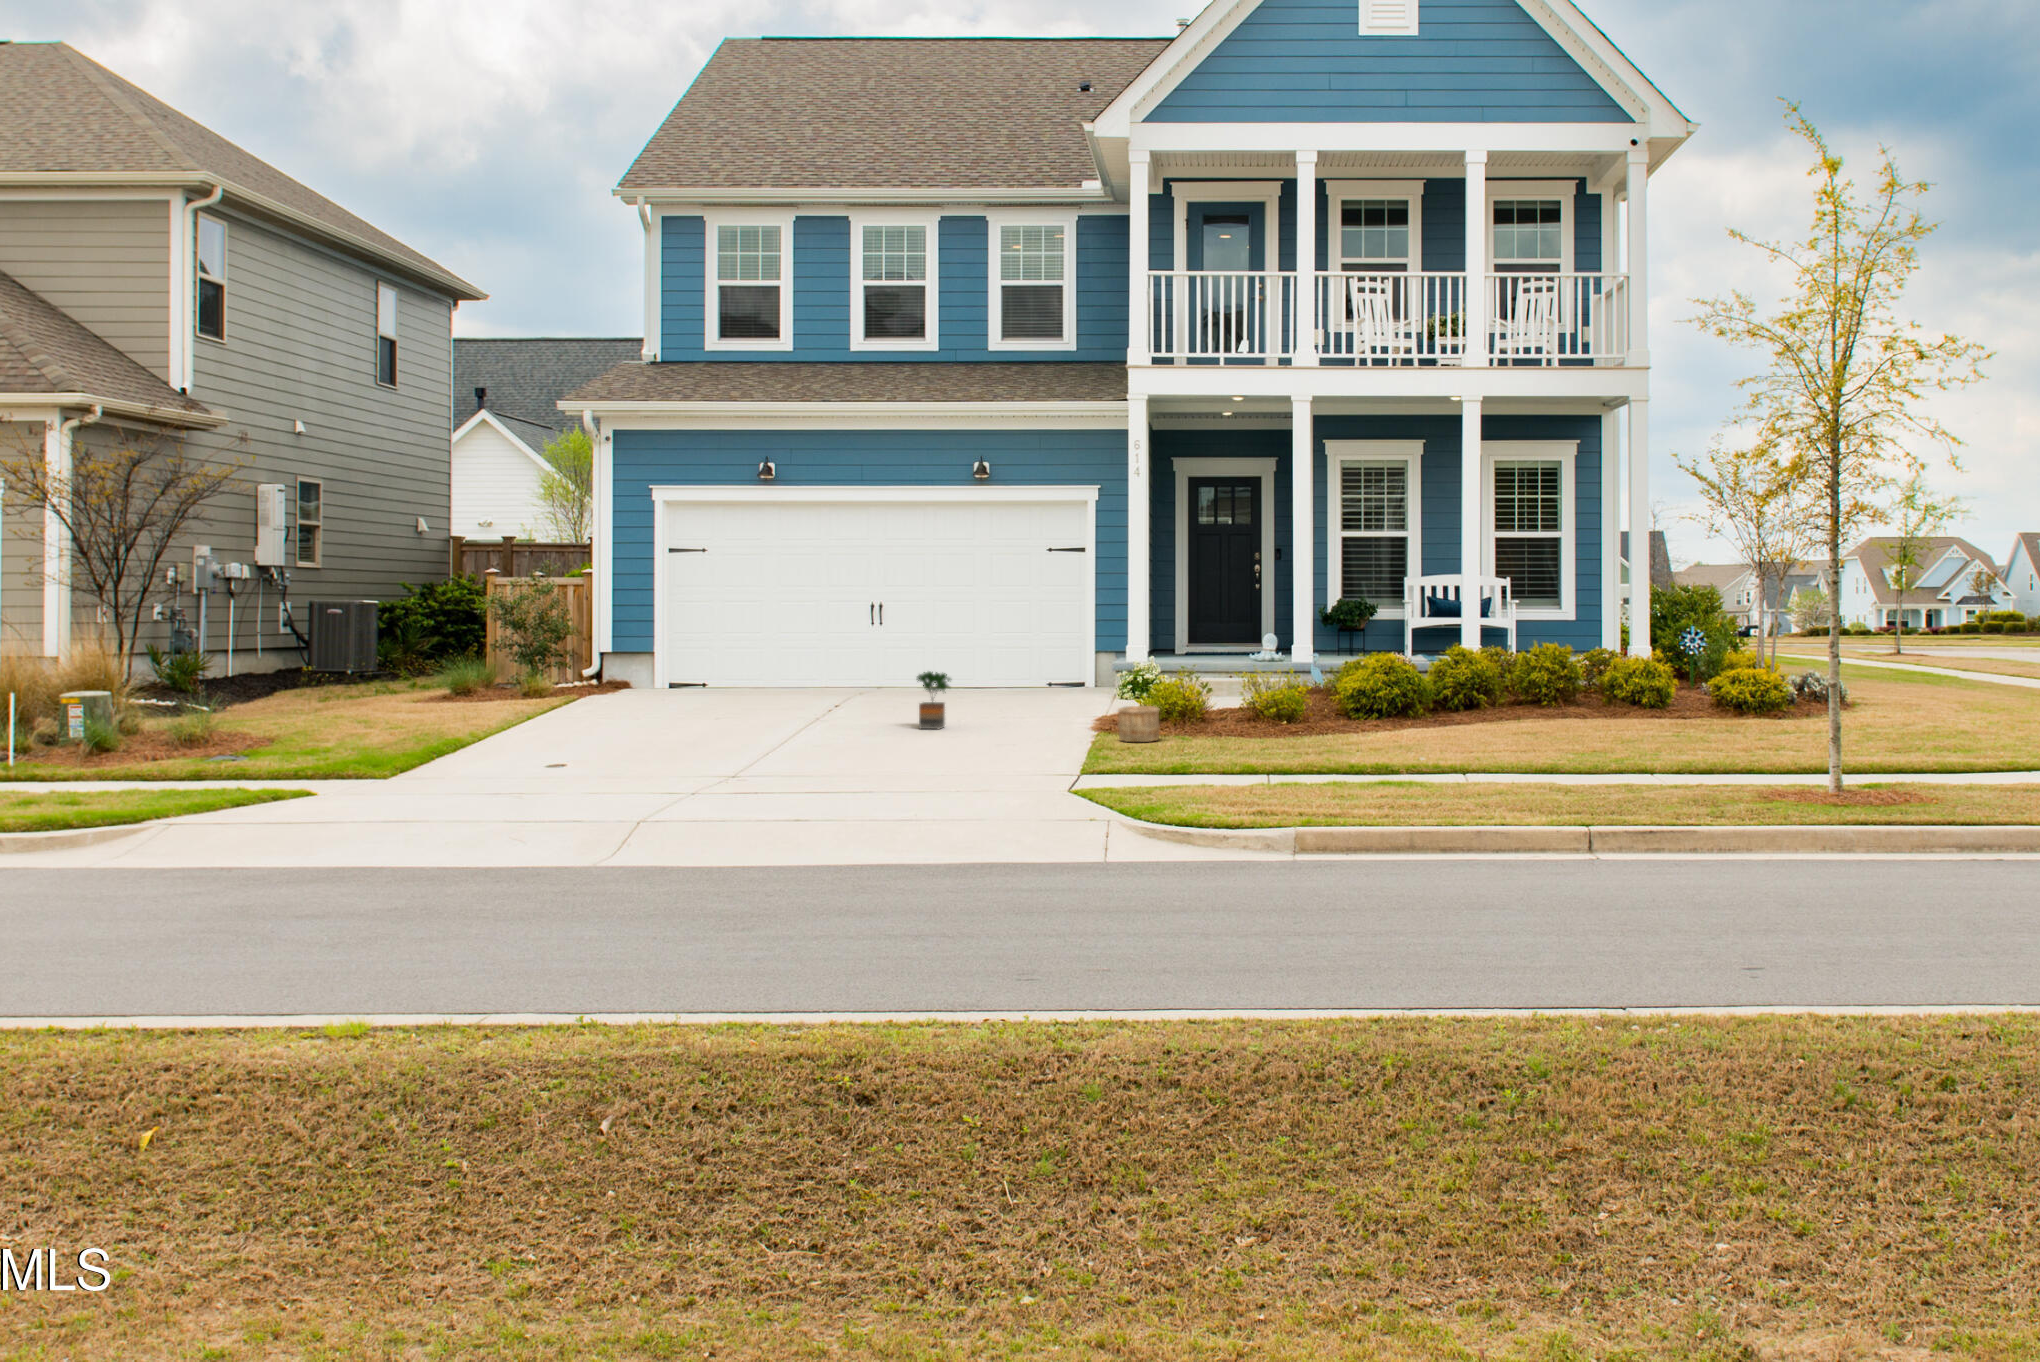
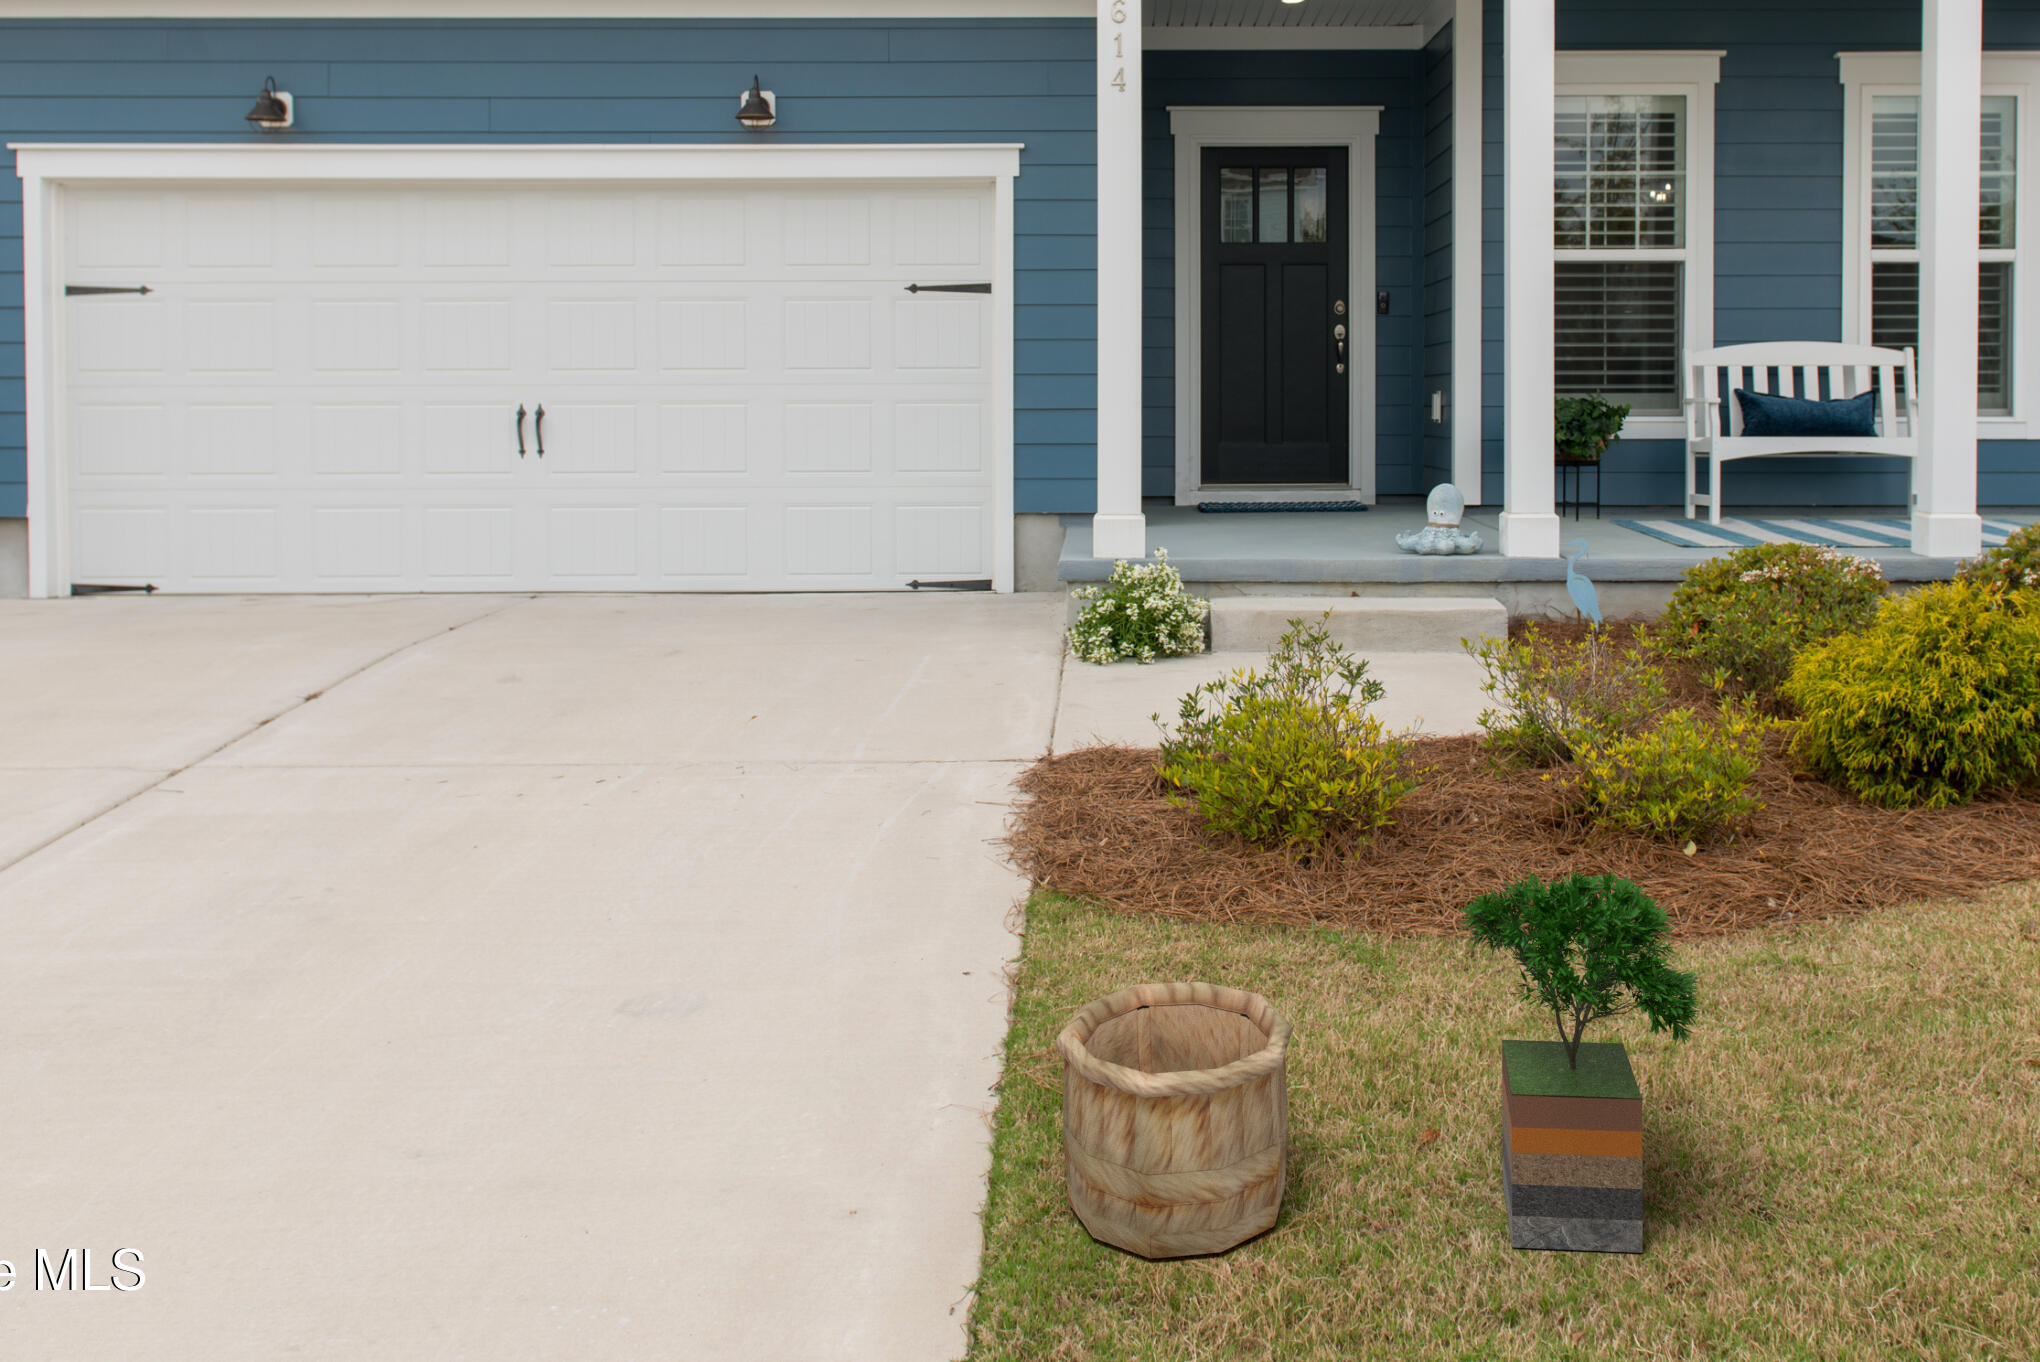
potted tree: present [917,672,950,729] -> present [1460,870,1701,1253]

